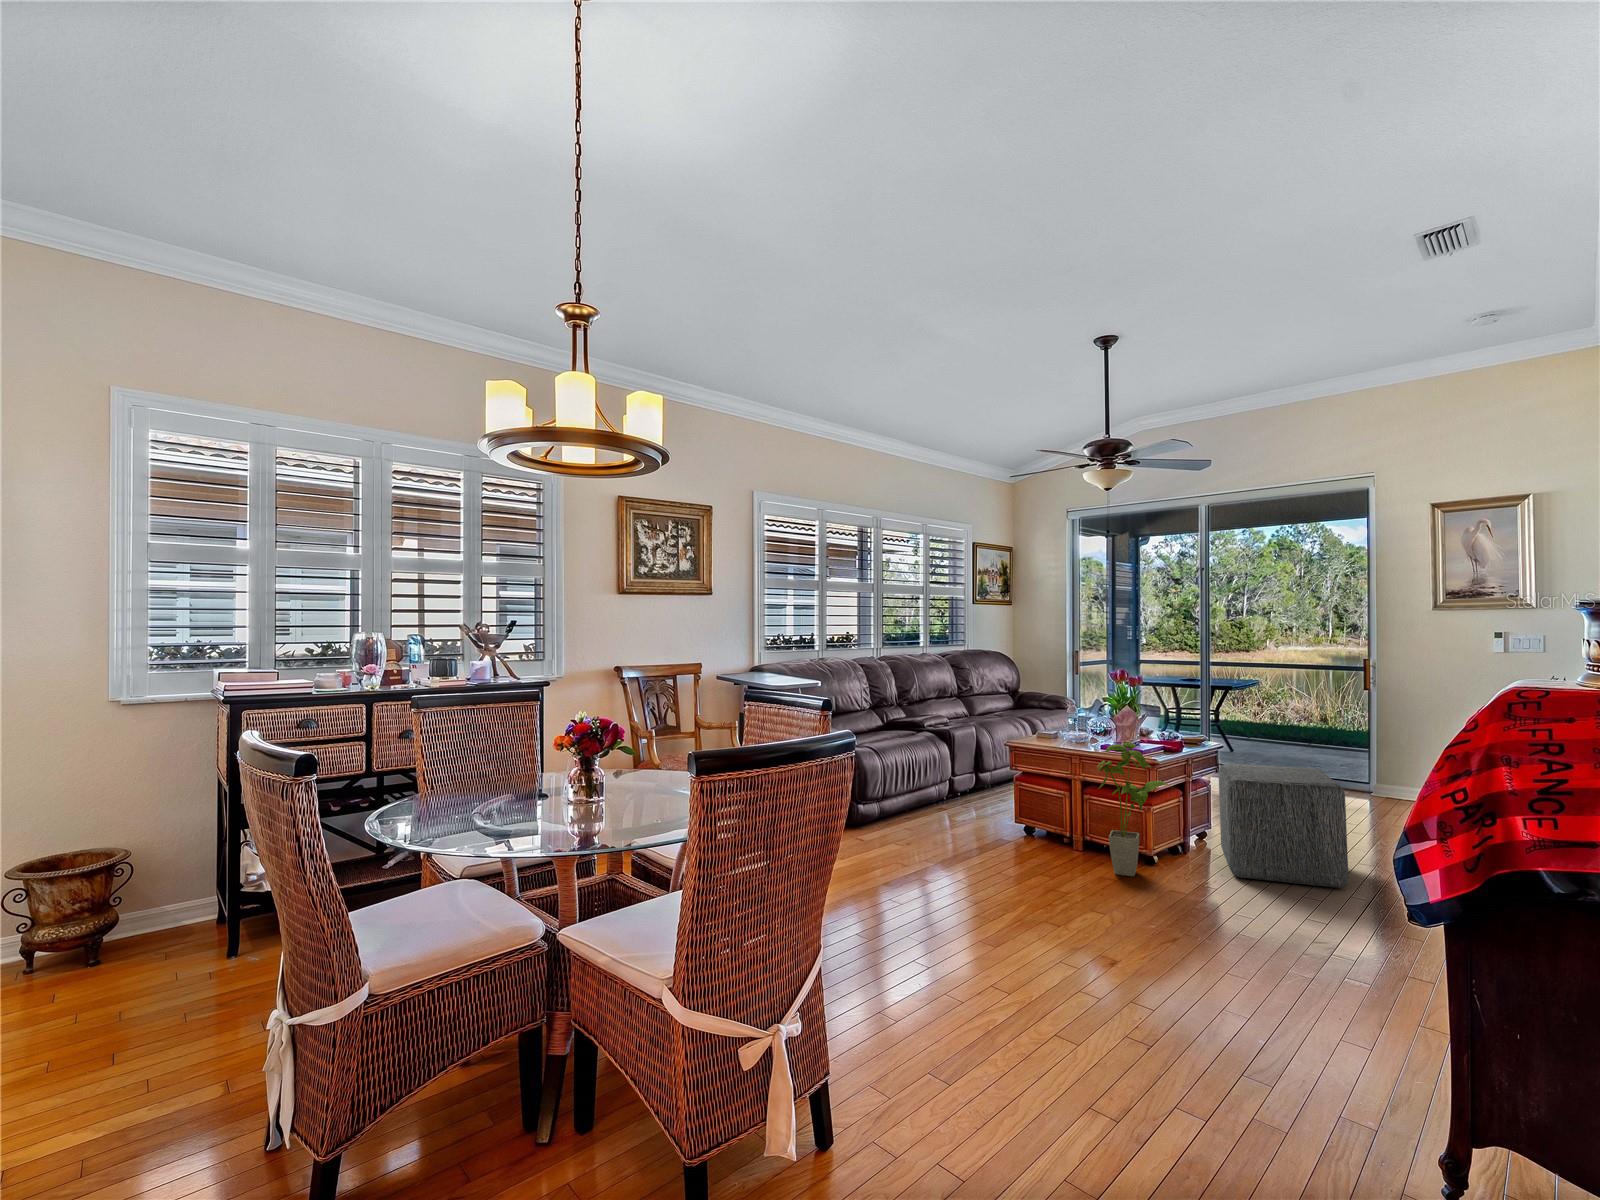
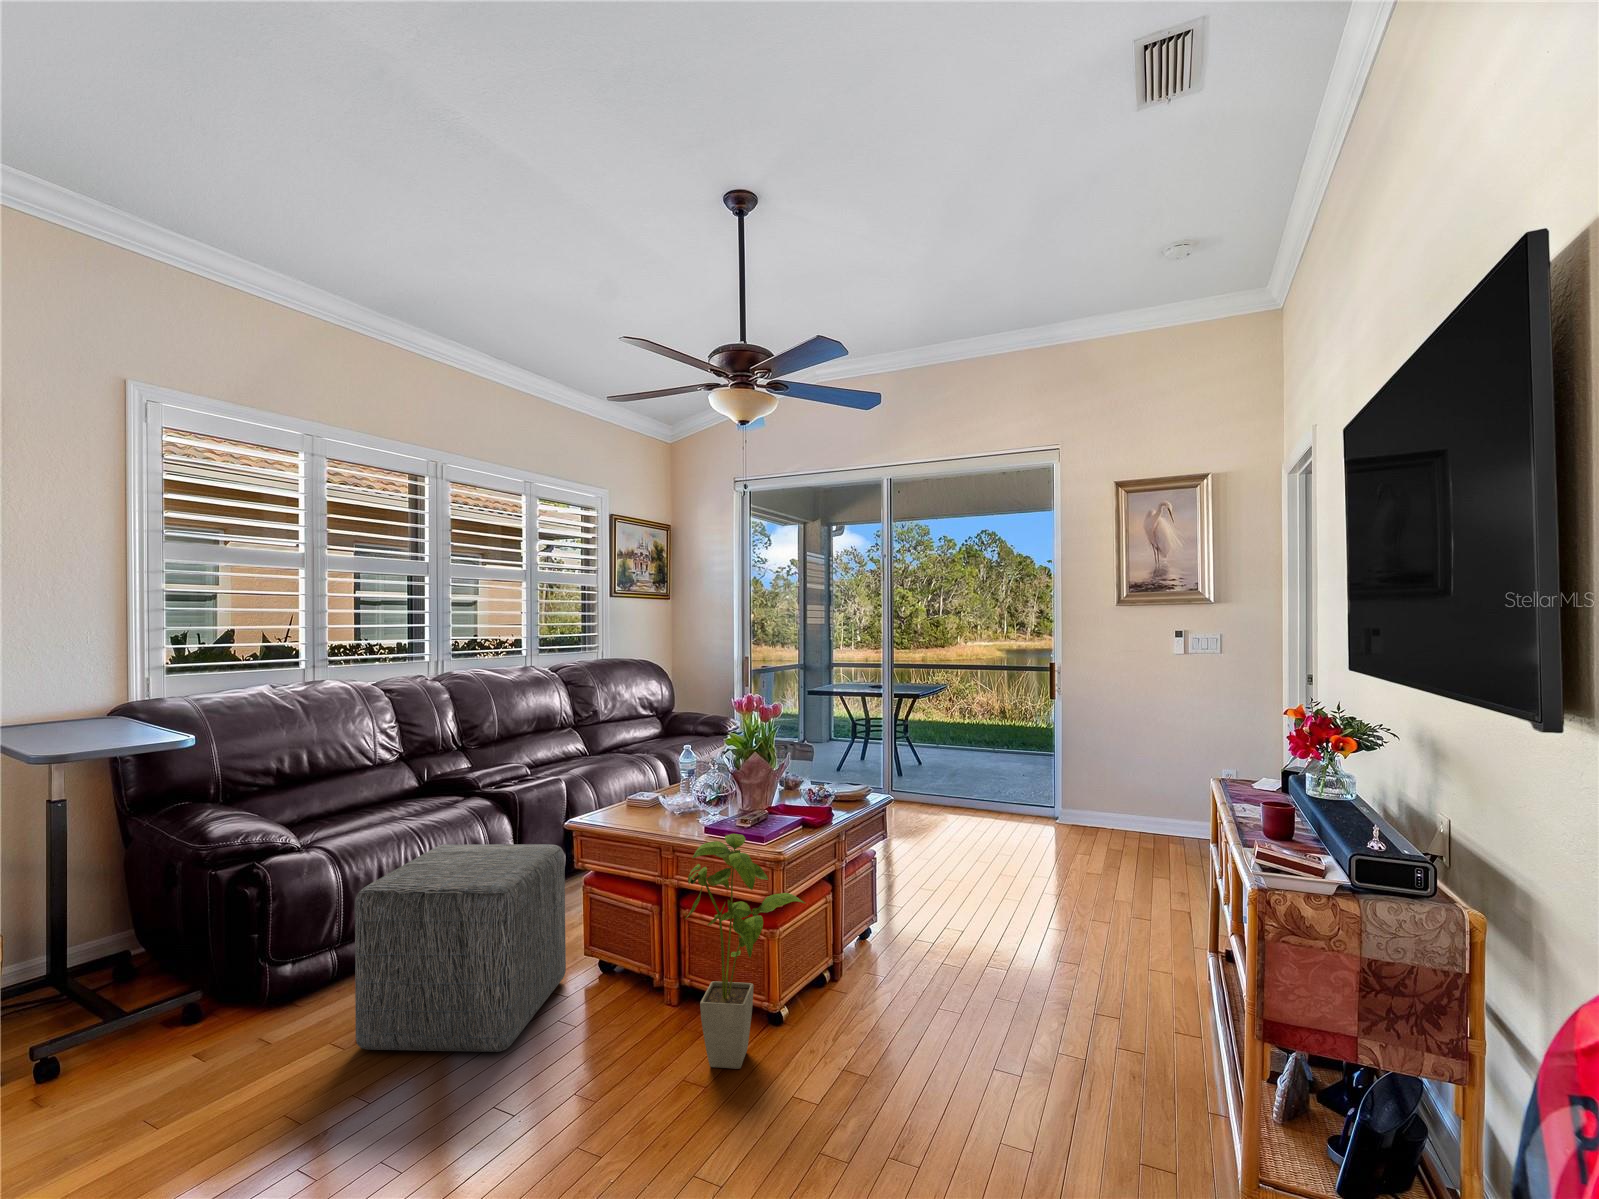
ottoman: present [1219,764,1349,888] -> present [355,844,566,1052]

